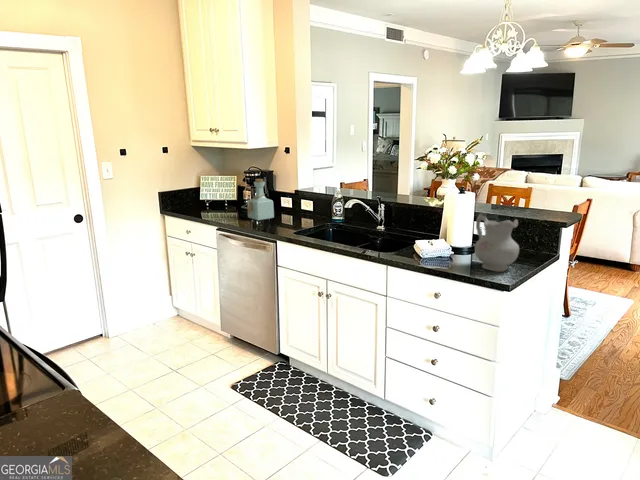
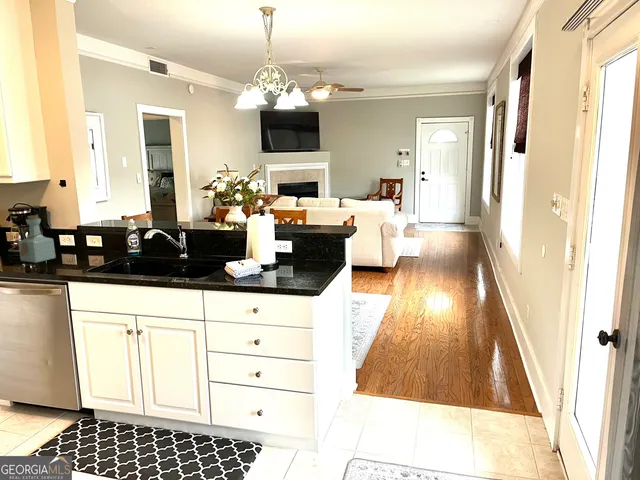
ceramic pitcher: present [475,213,519,272] -> none [281,230,319,281]

